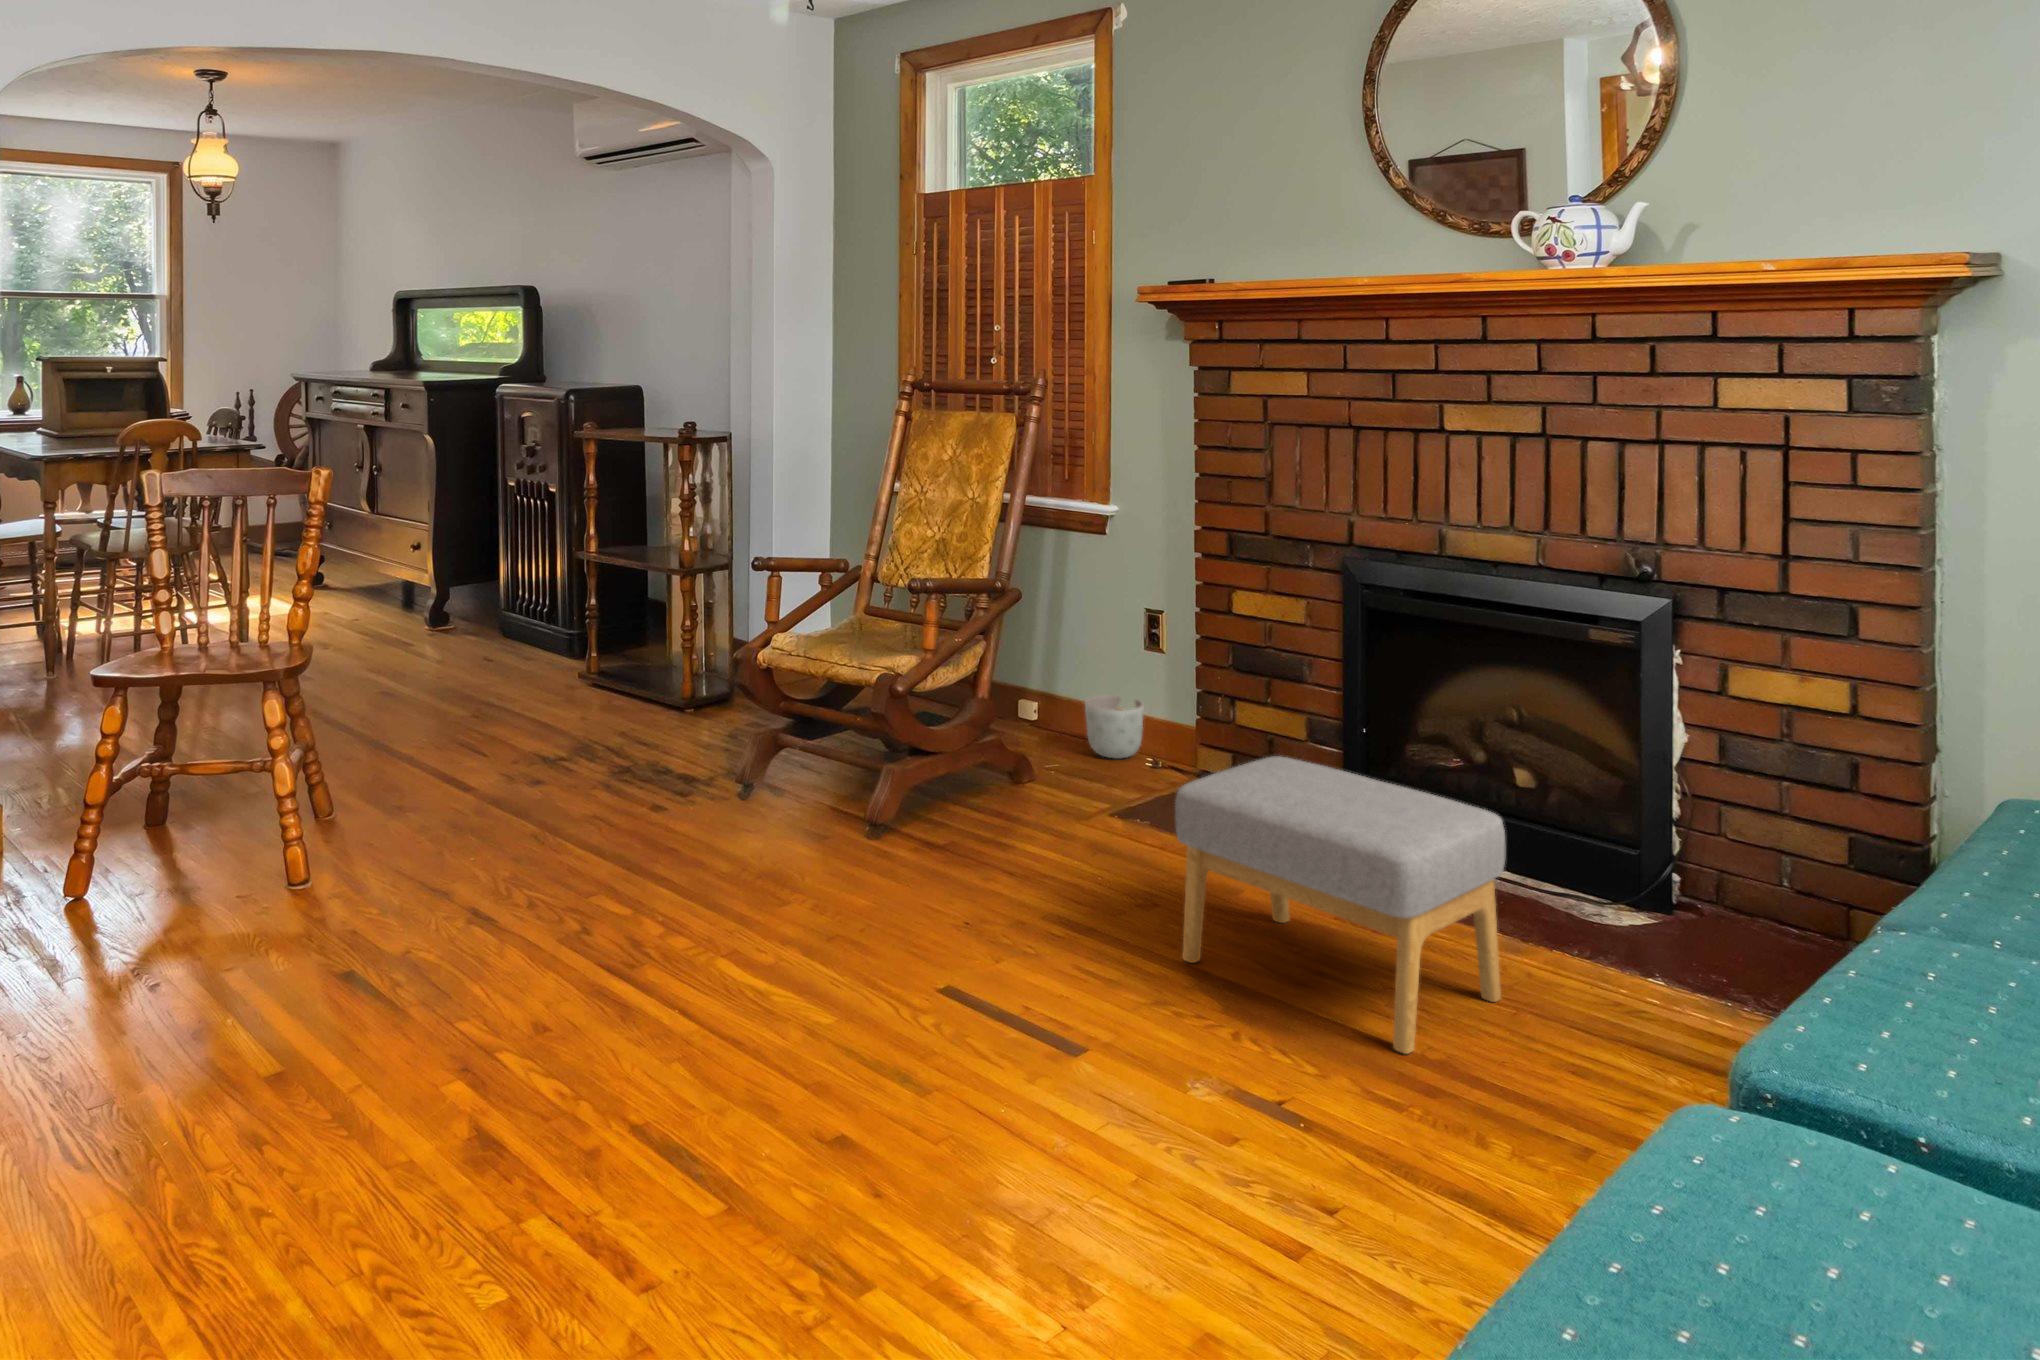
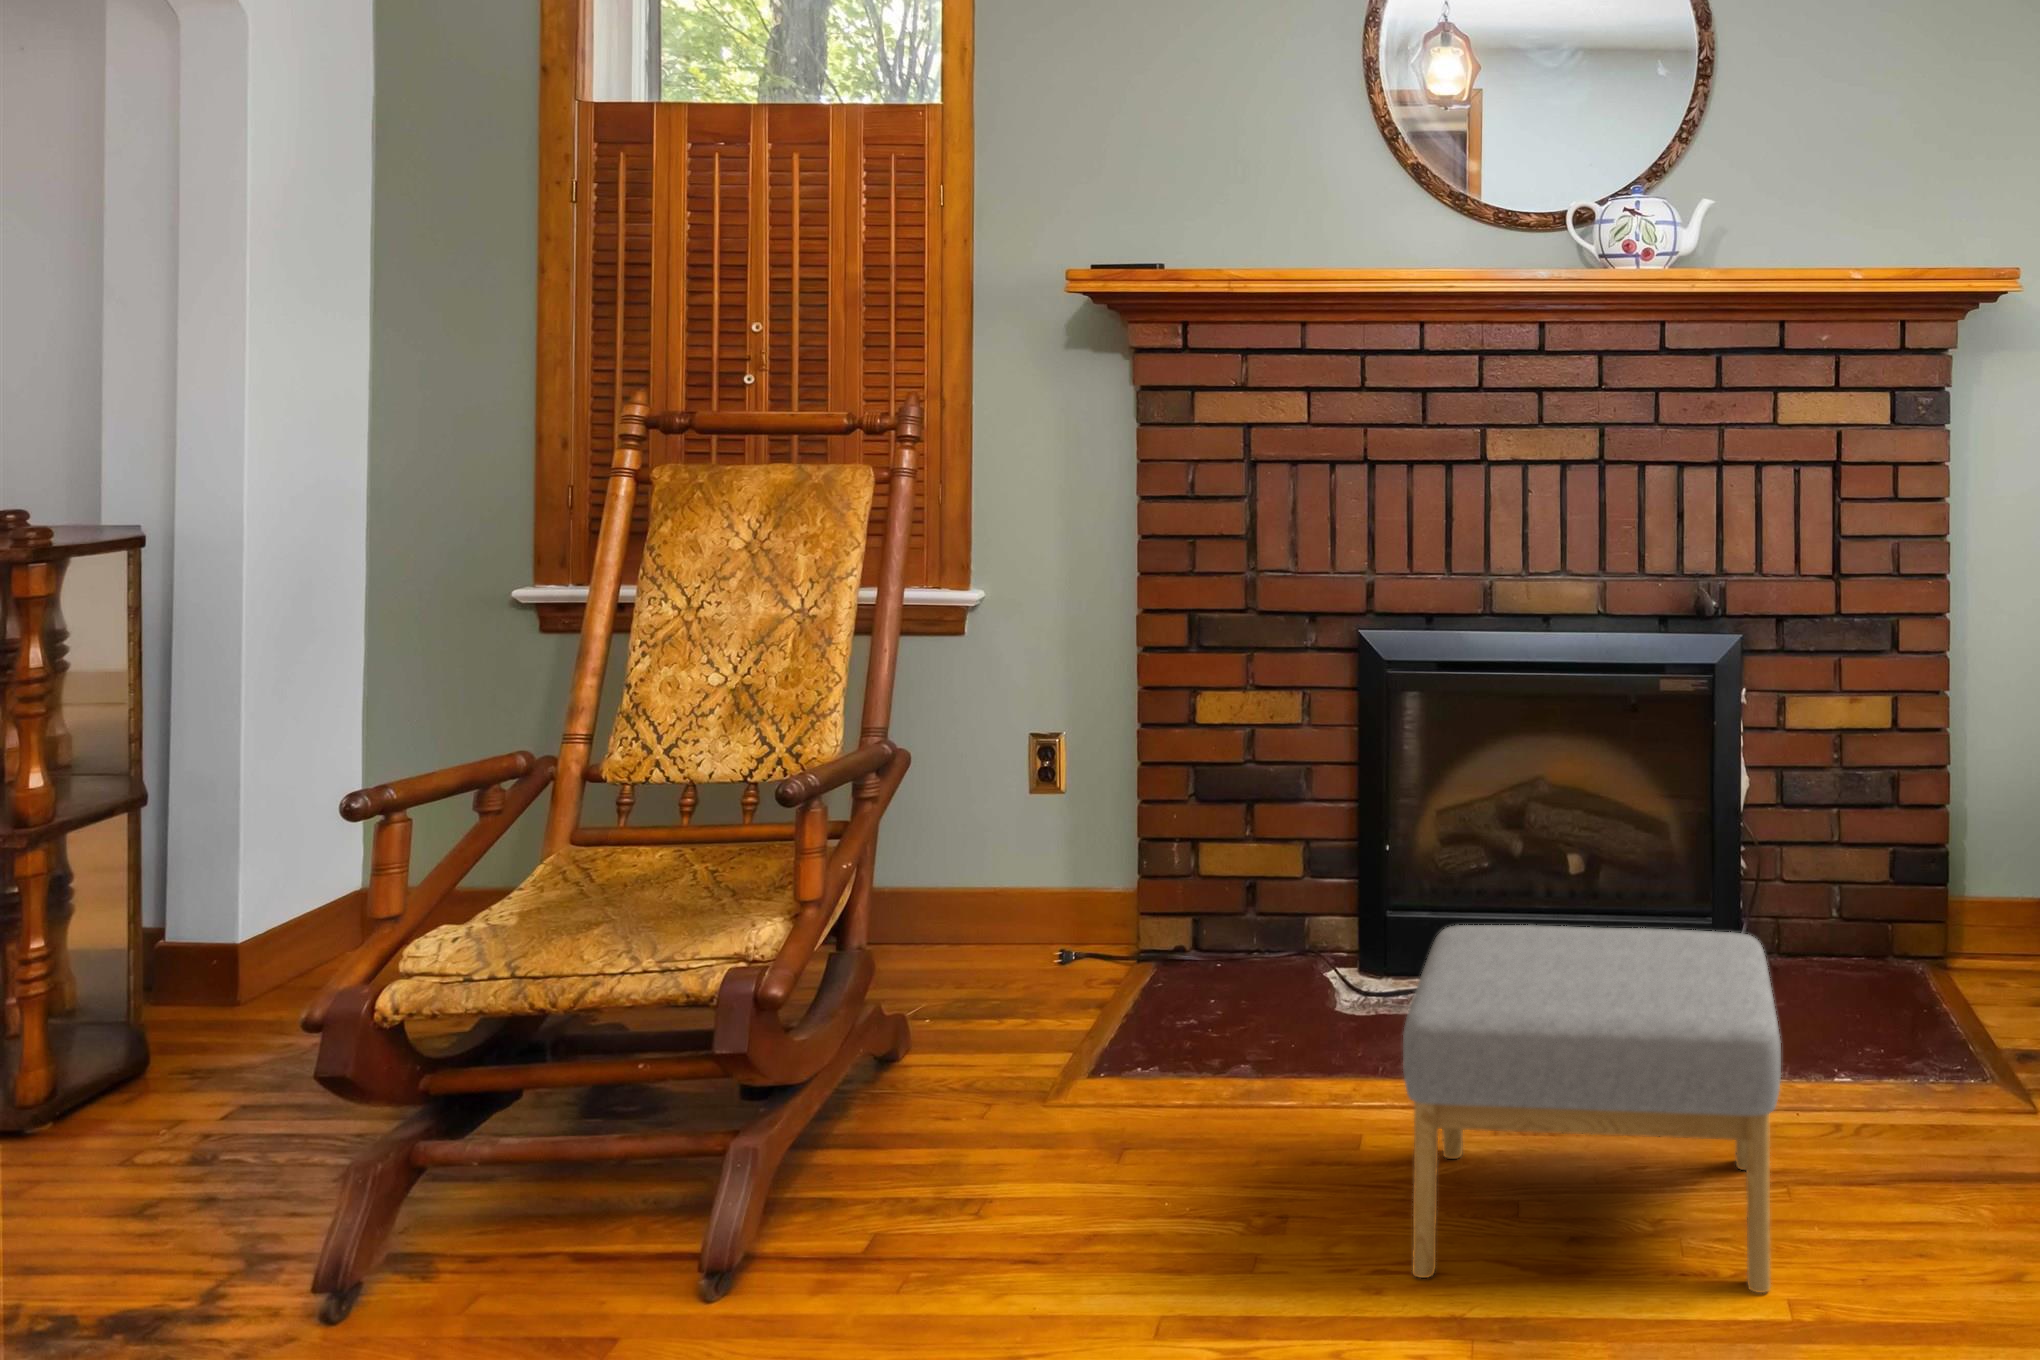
planter: present [1085,695,1144,759] -> none [953,875,1045,975]

